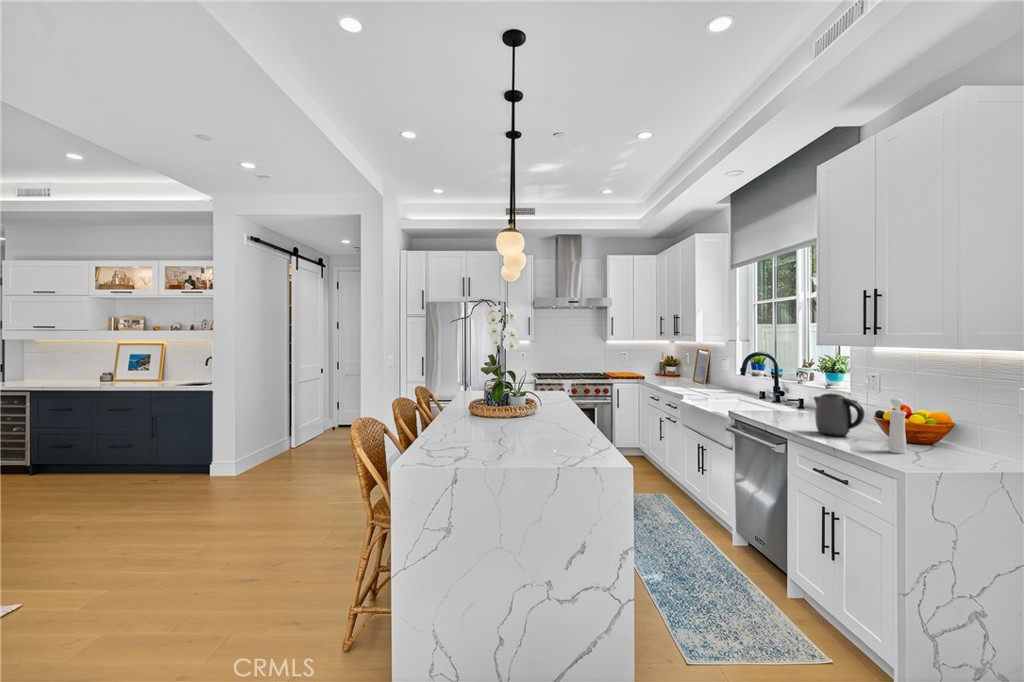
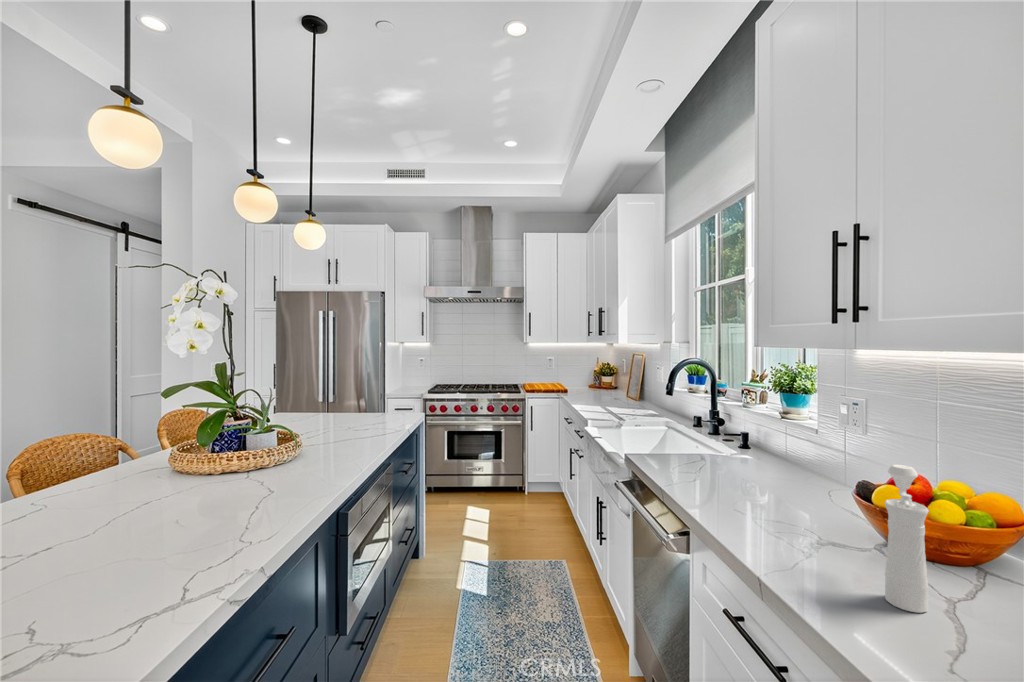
kettle: present [814,393,865,437] -> none [738,441,834,533]

